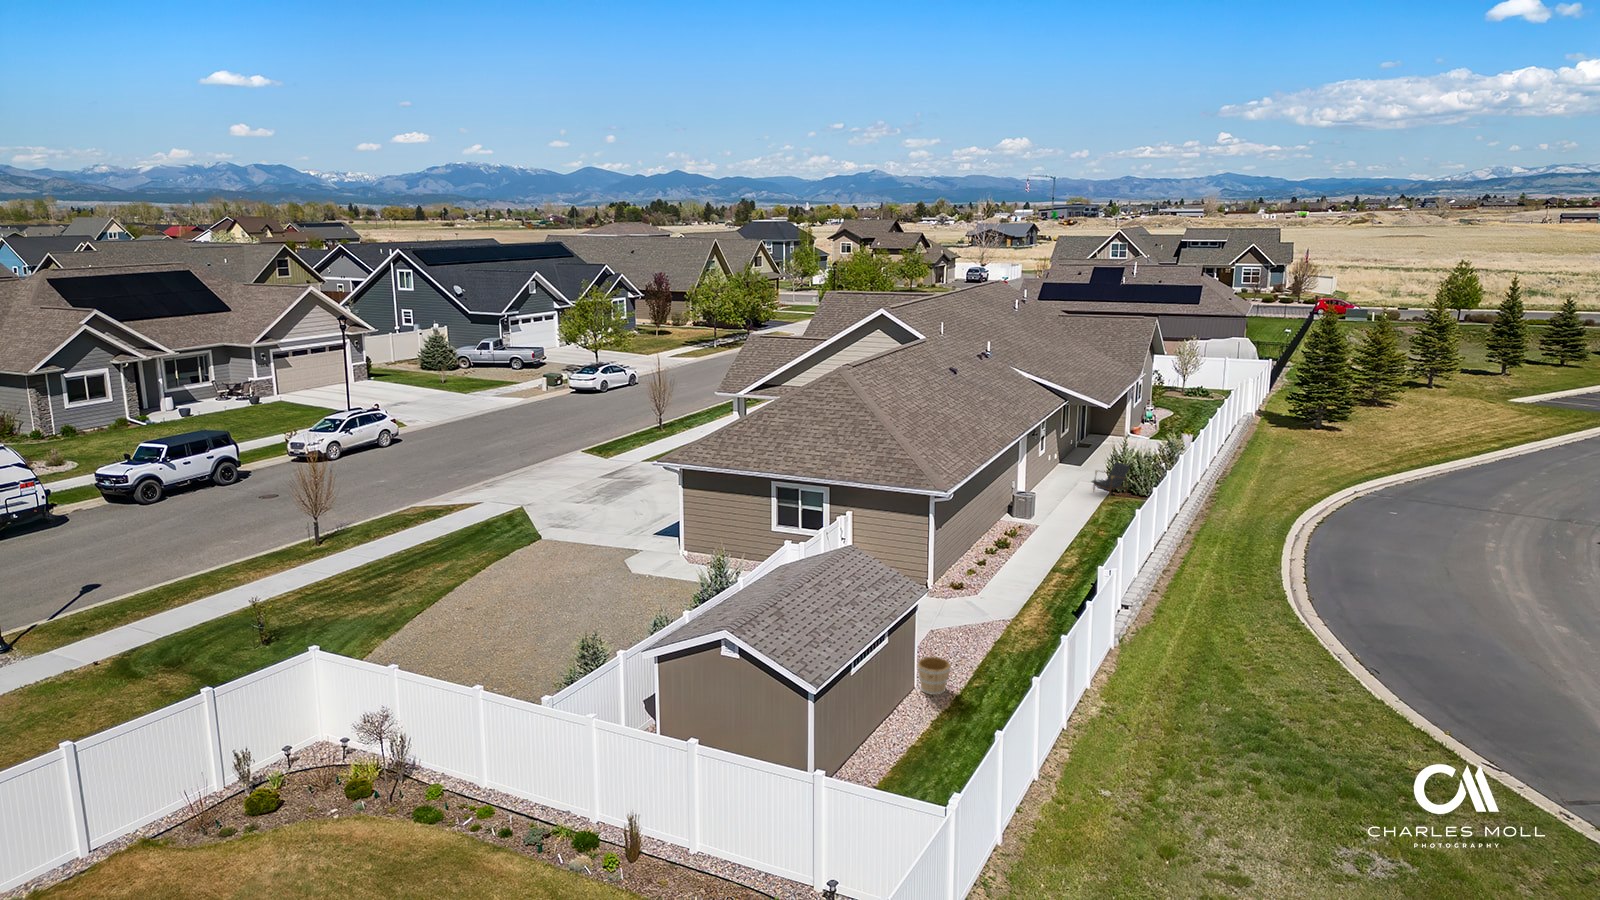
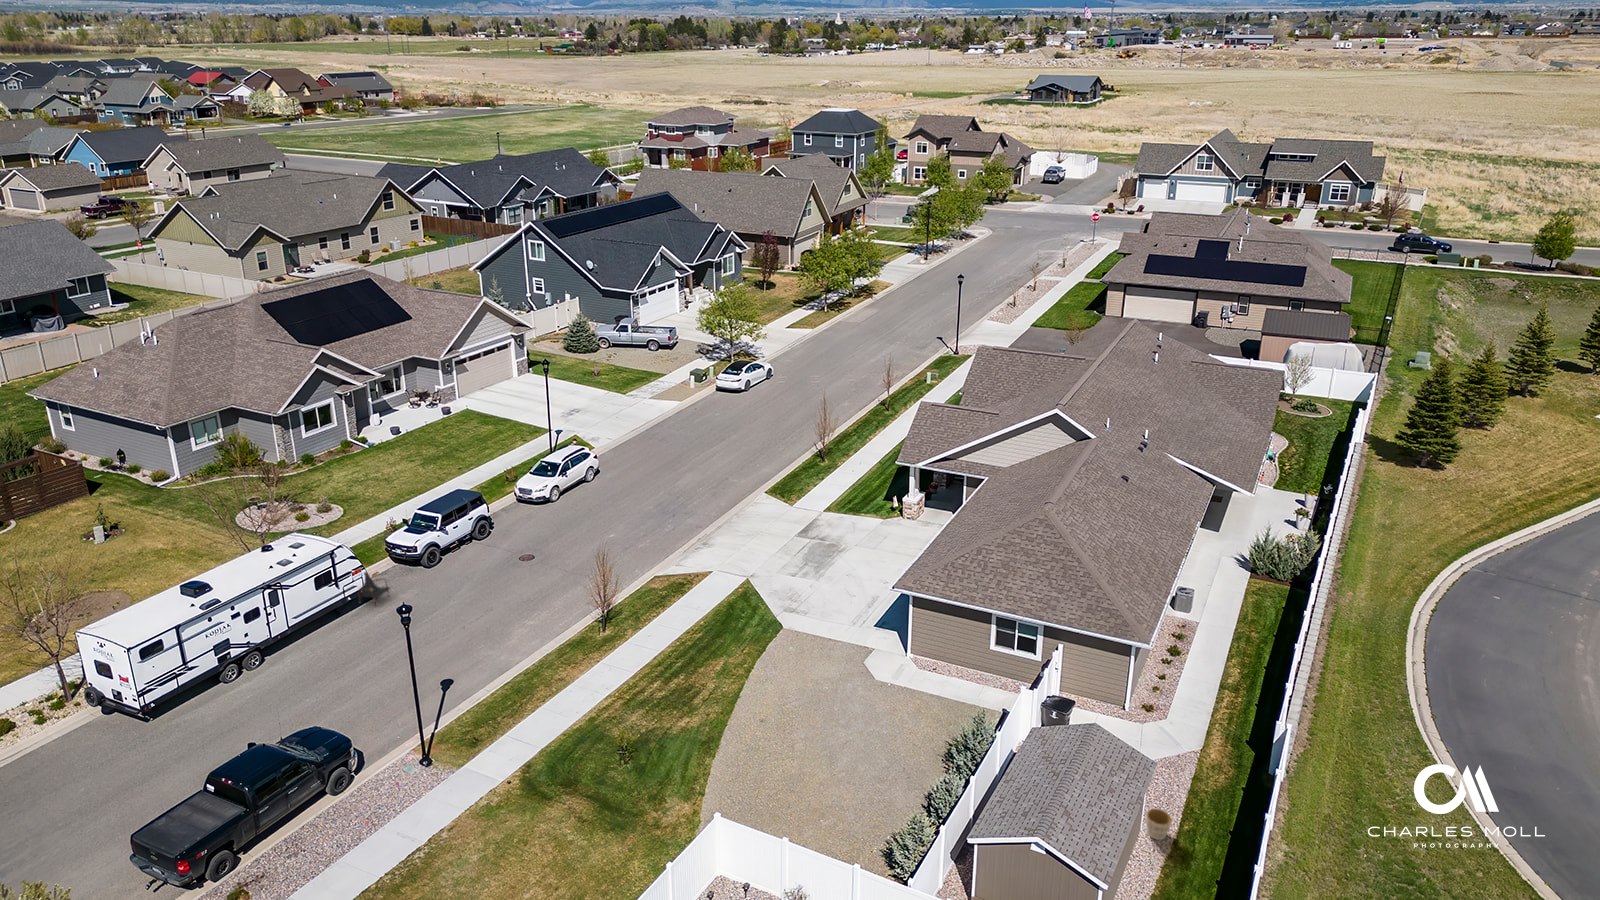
lounge chair: present [1092,462,1130,496] -> present [358,572,390,605]

